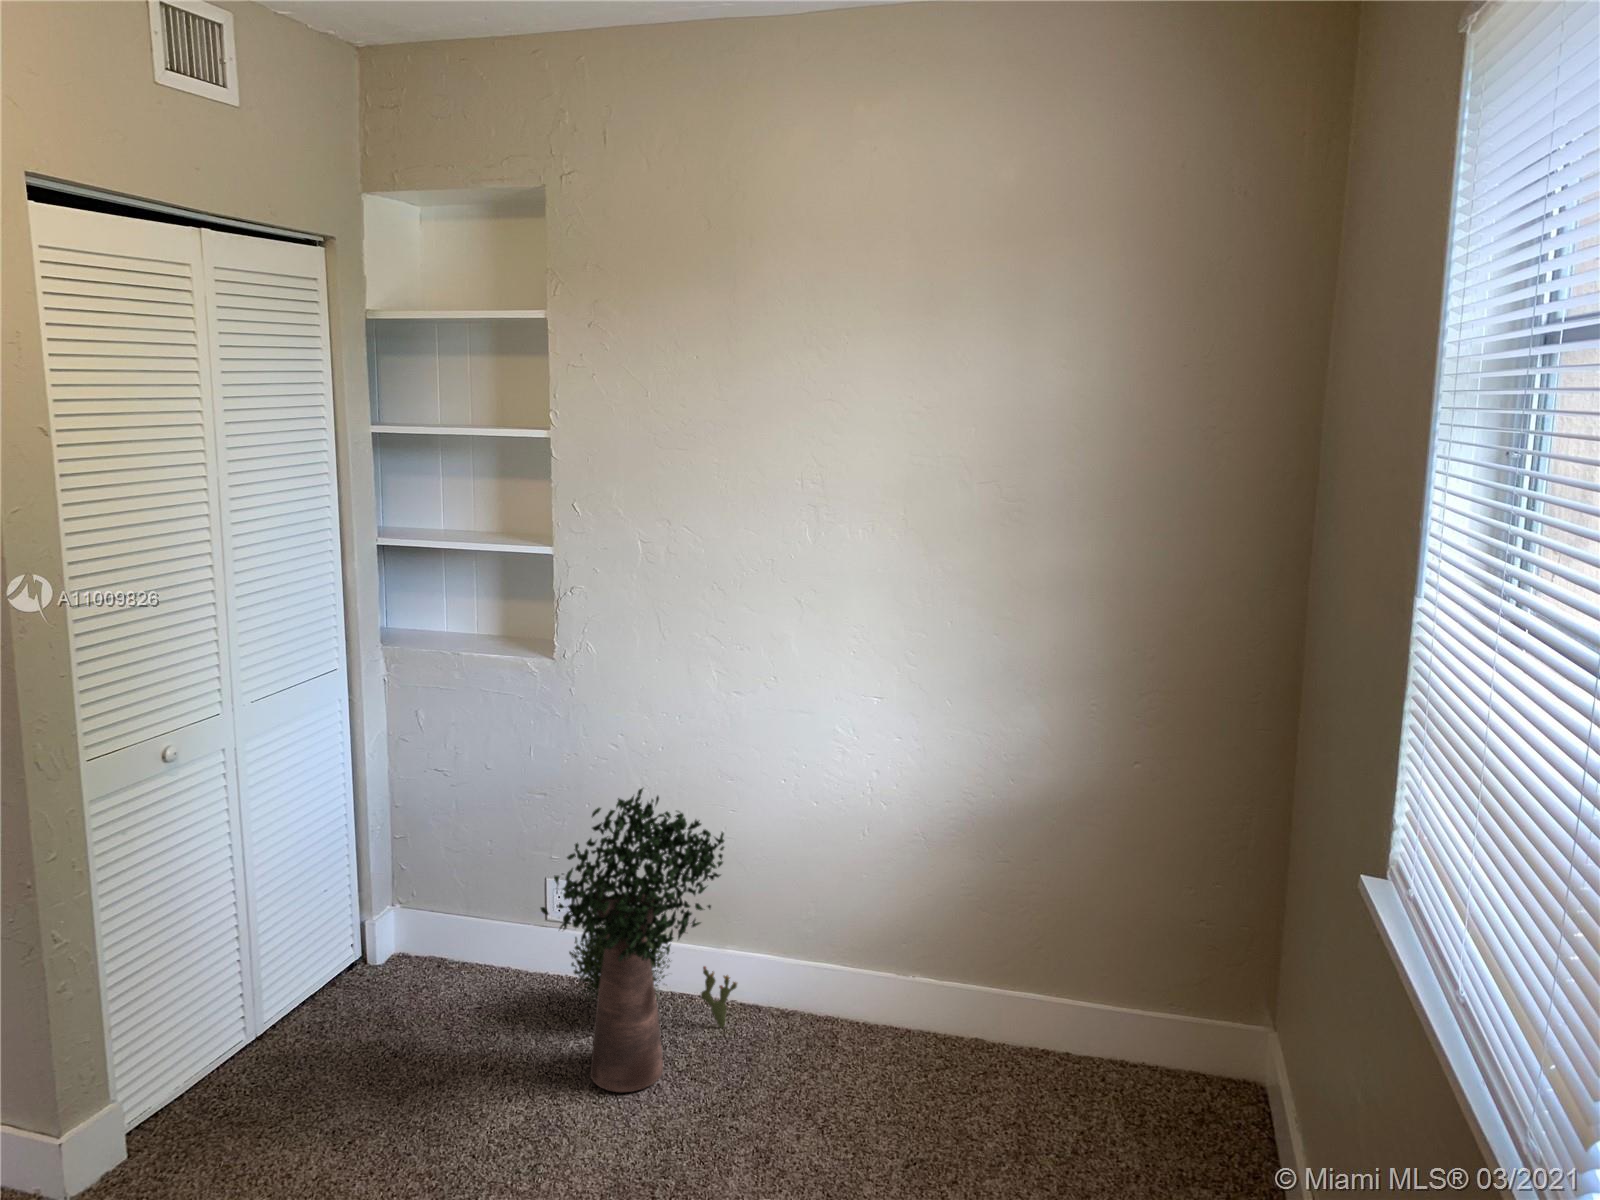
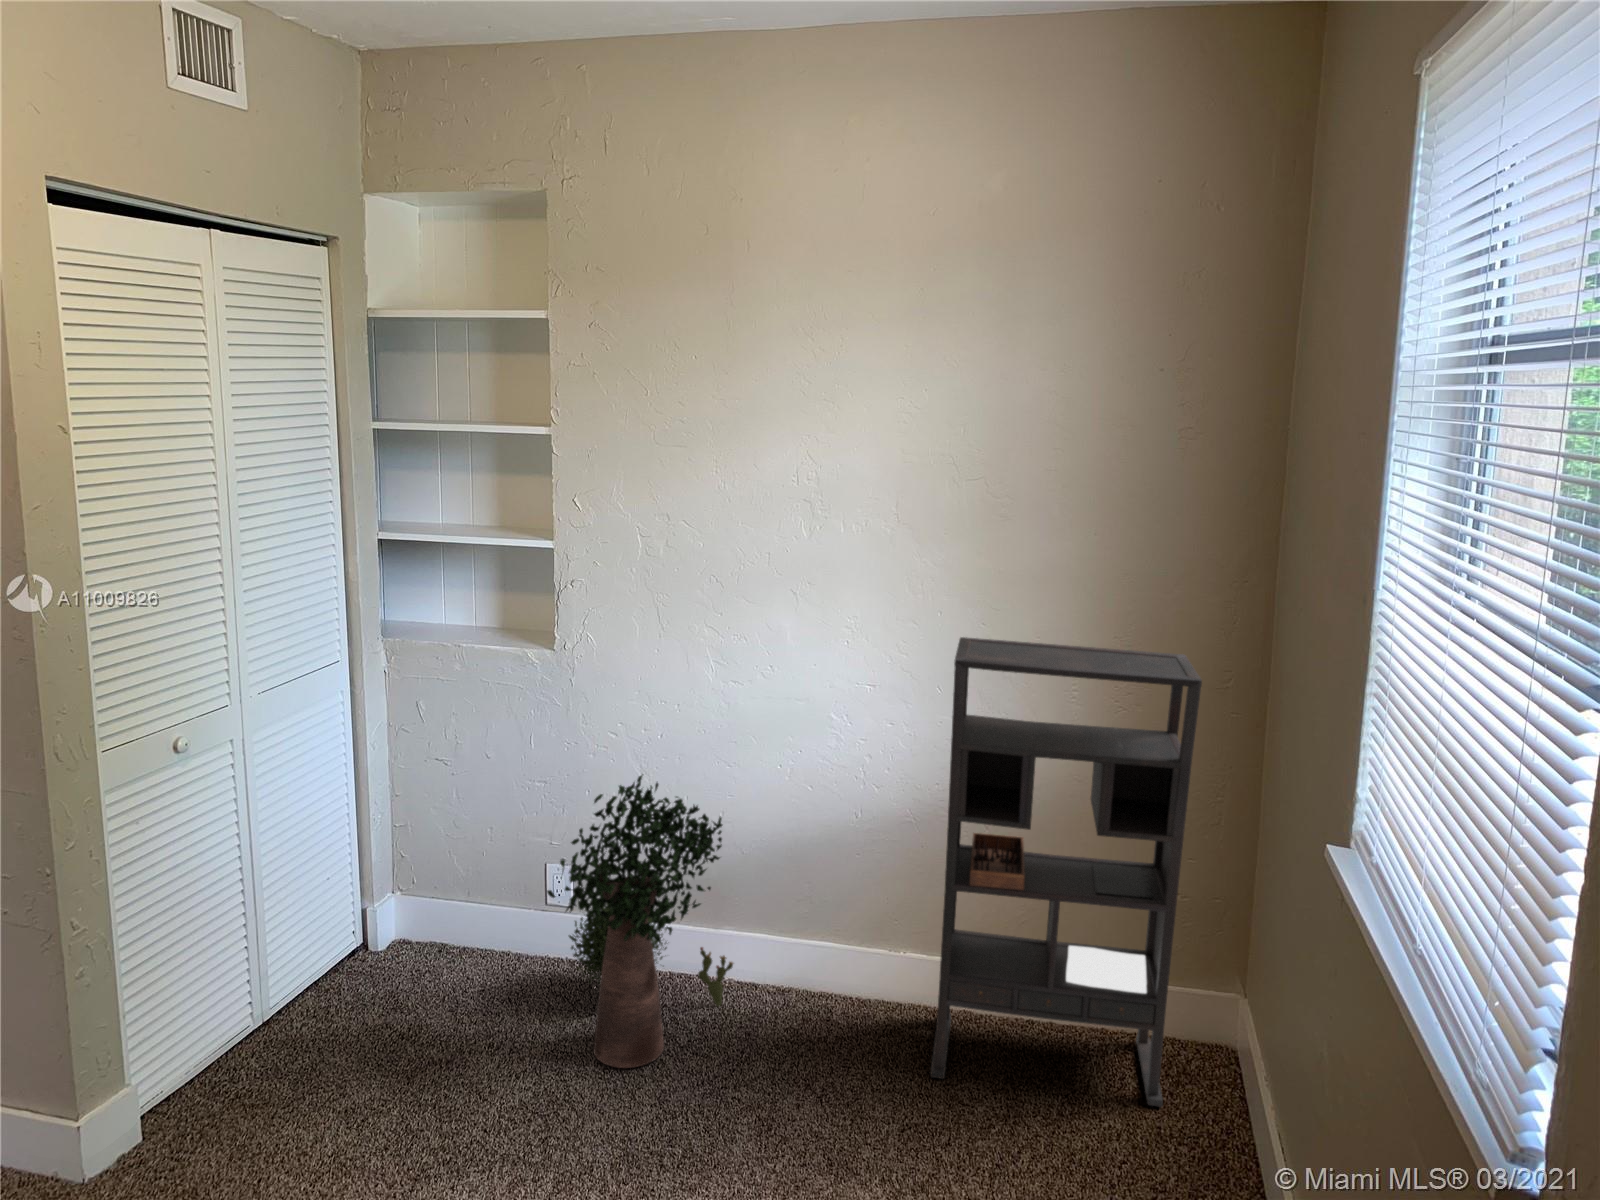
bookshelf: none [939,648,1226,1145] -> present [931,637,1202,1107]

